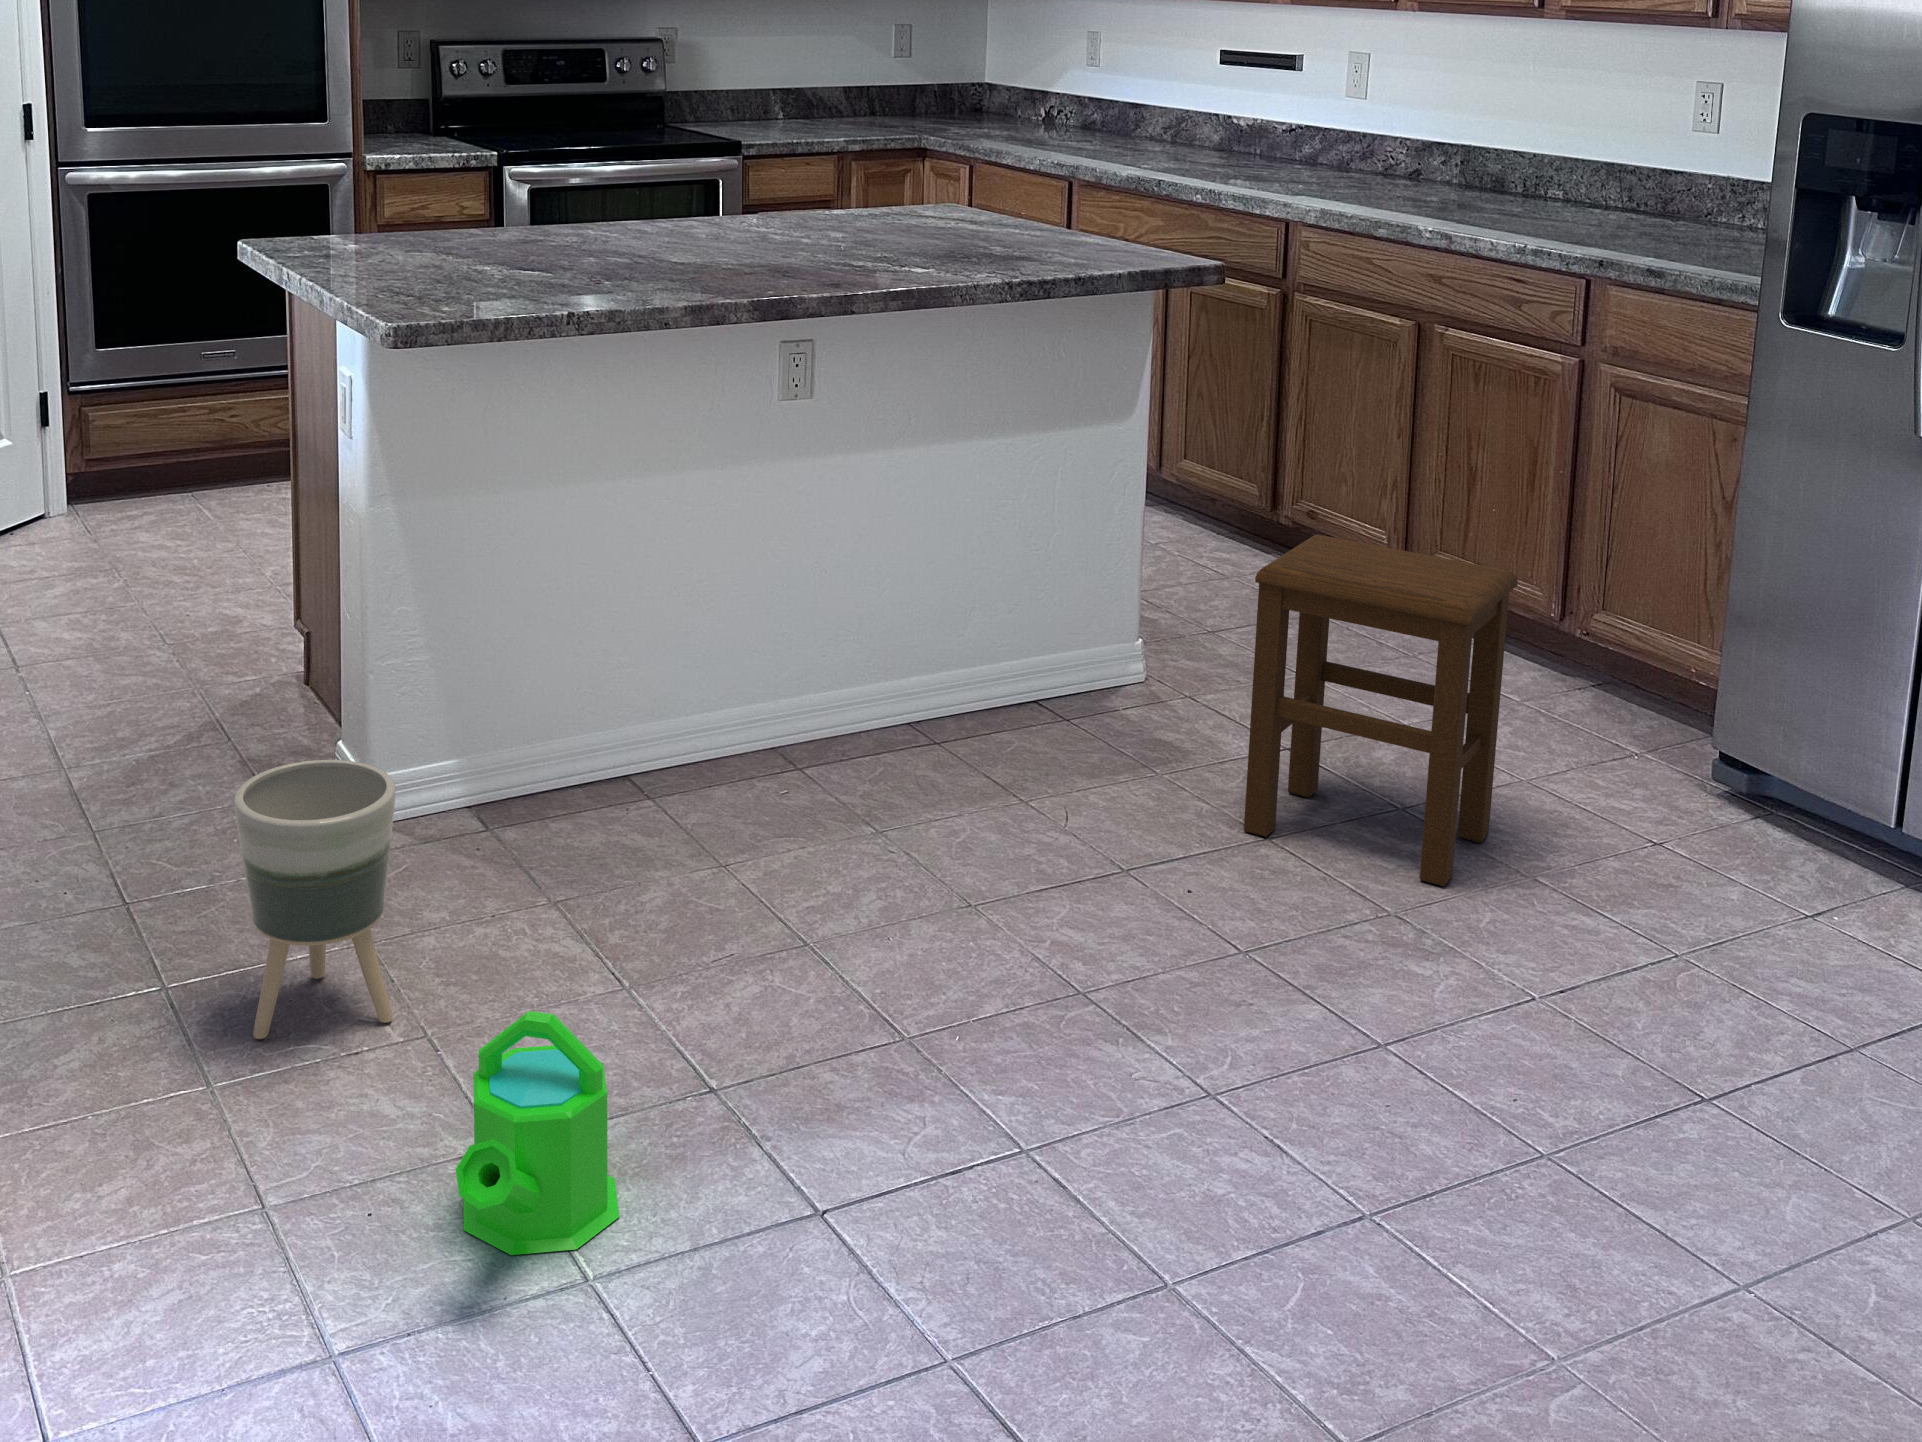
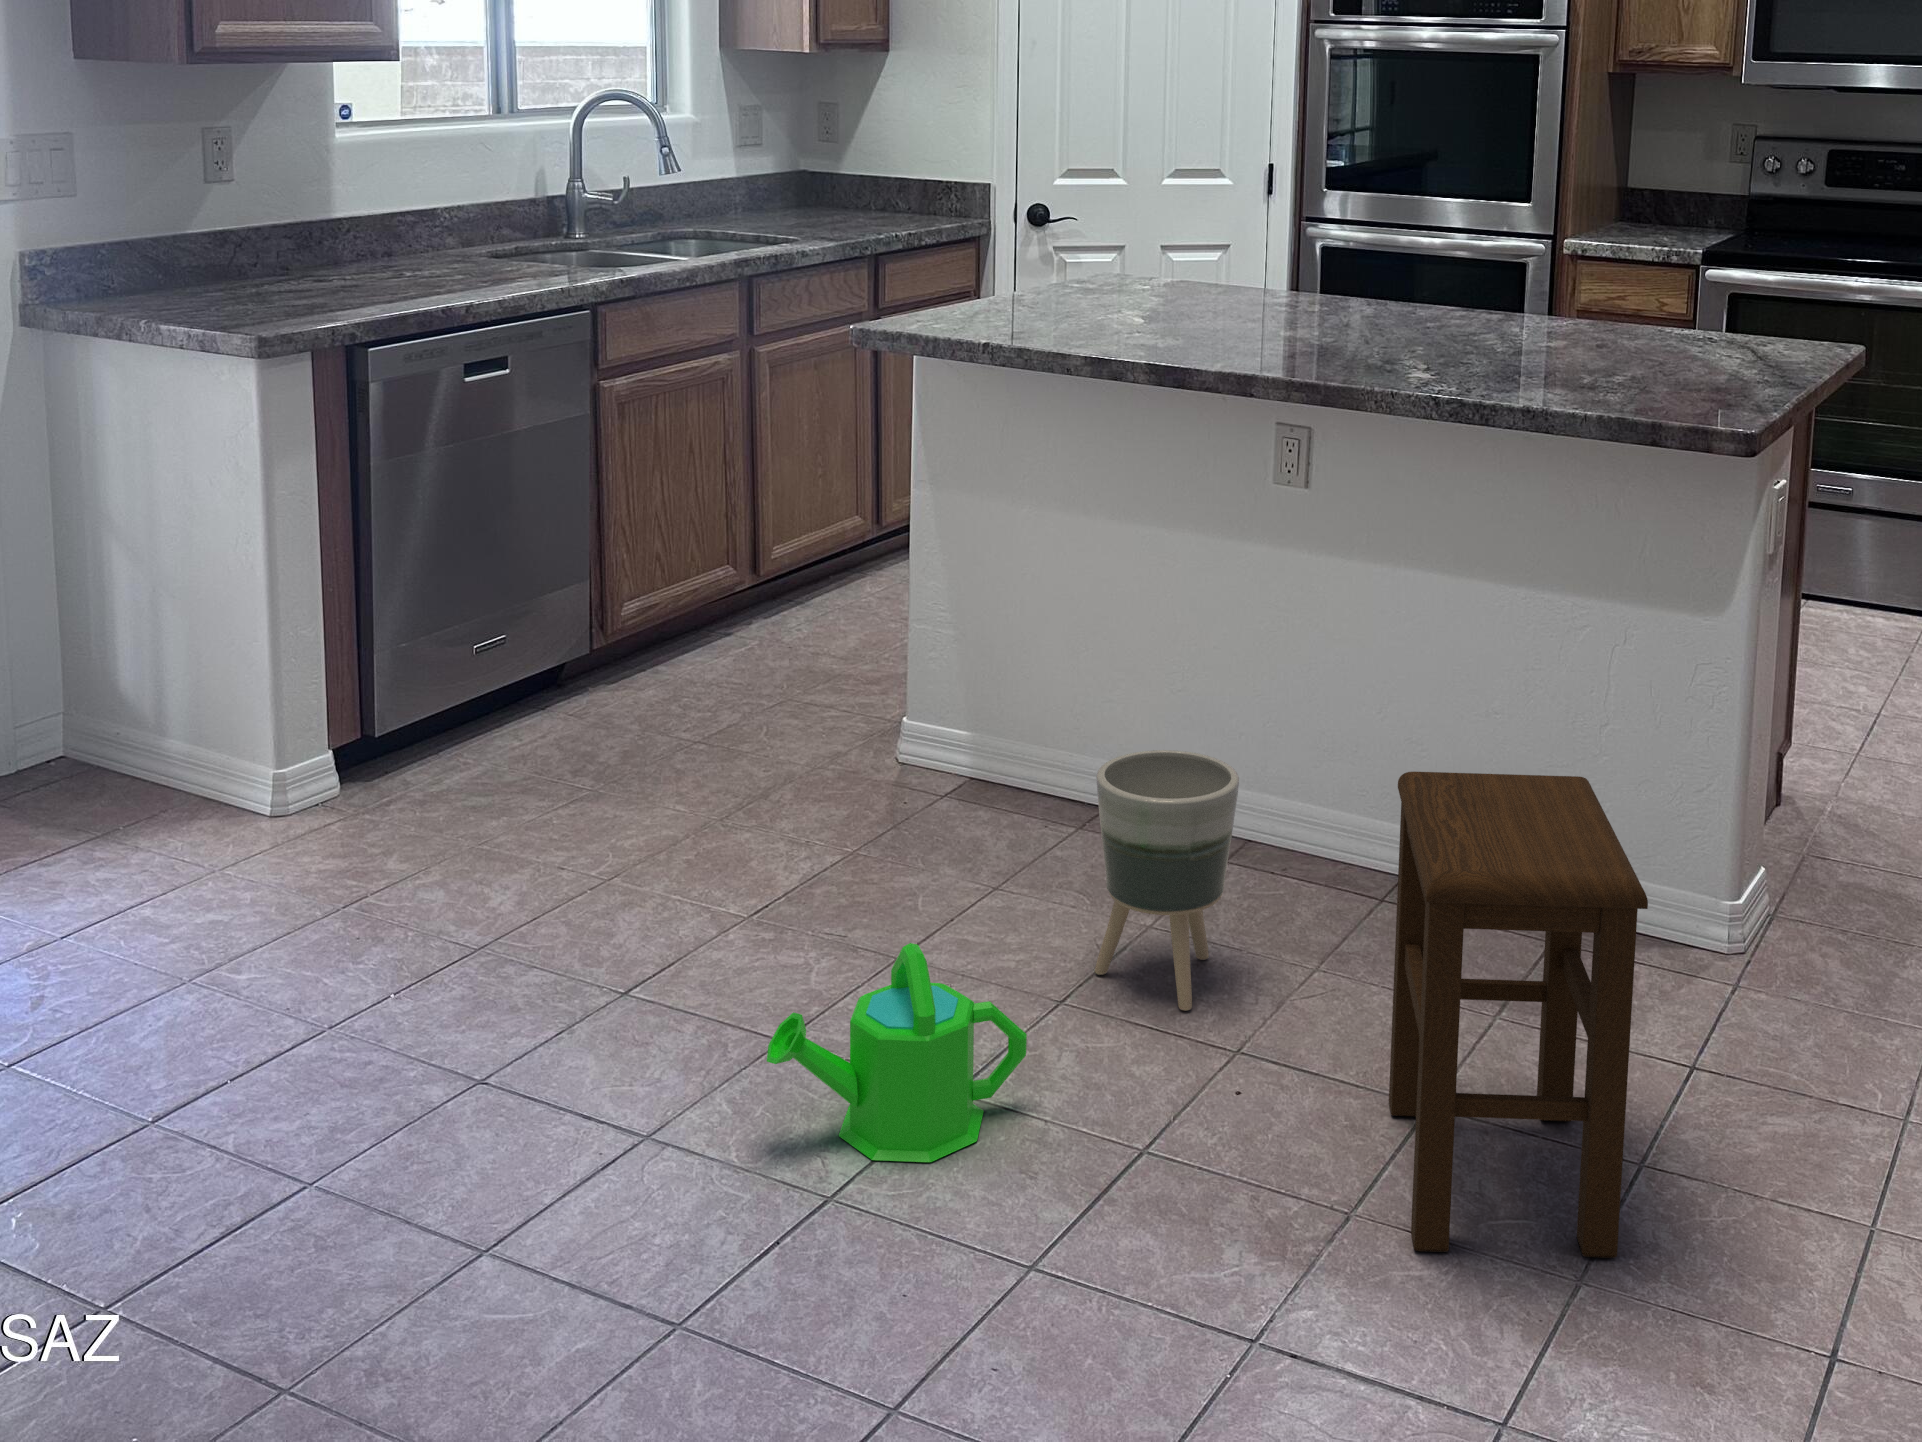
planter: present [234,760,396,1039] -> present [1095,750,1239,1011]
watering can: present [456,1011,619,1255] -> present [767,943,1027,1162]

